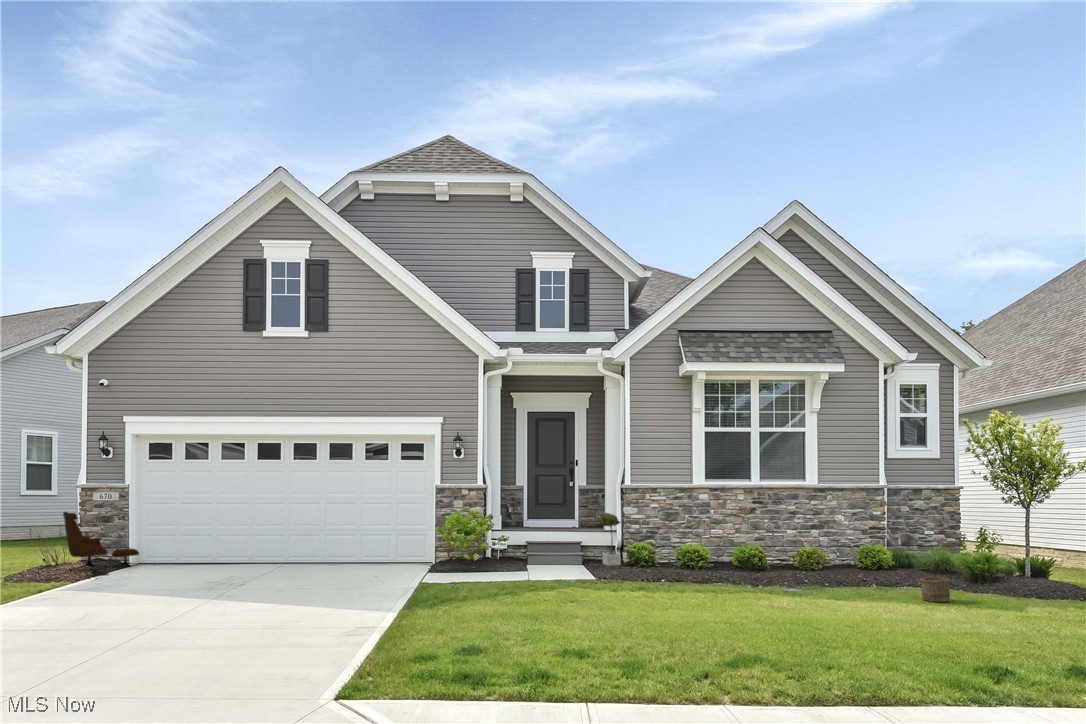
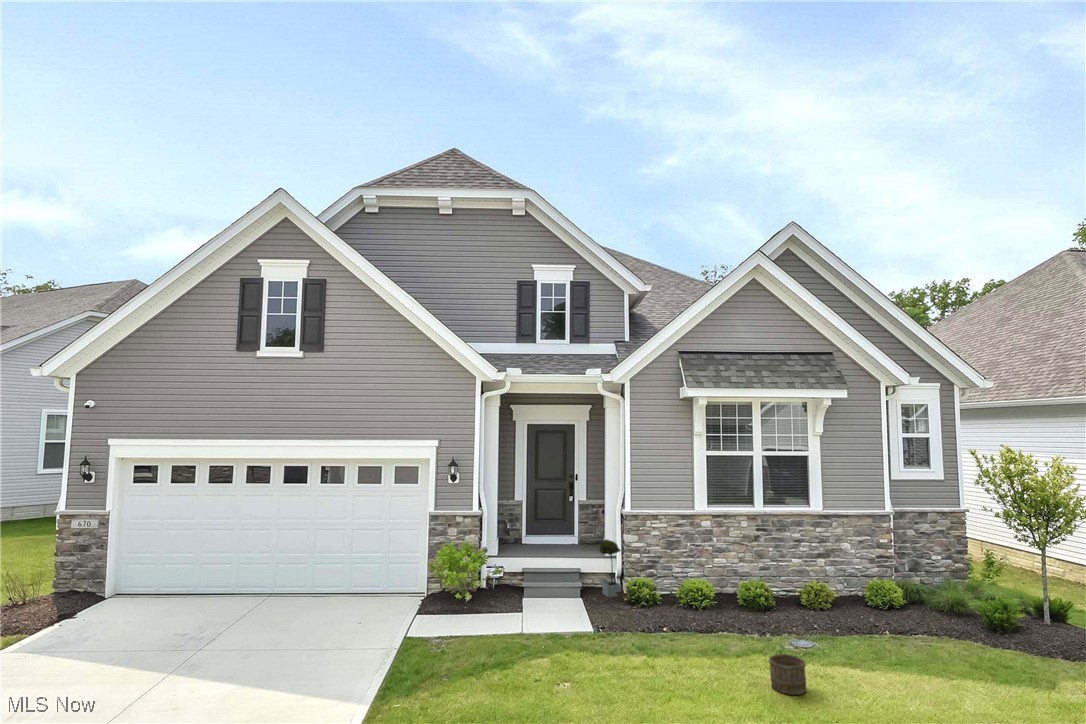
lounge chair: present [63,512,139,571] -> none [21,544,115,611]
wooden bucket: present [921,577,950,602] -> present [769,654,806,695]

